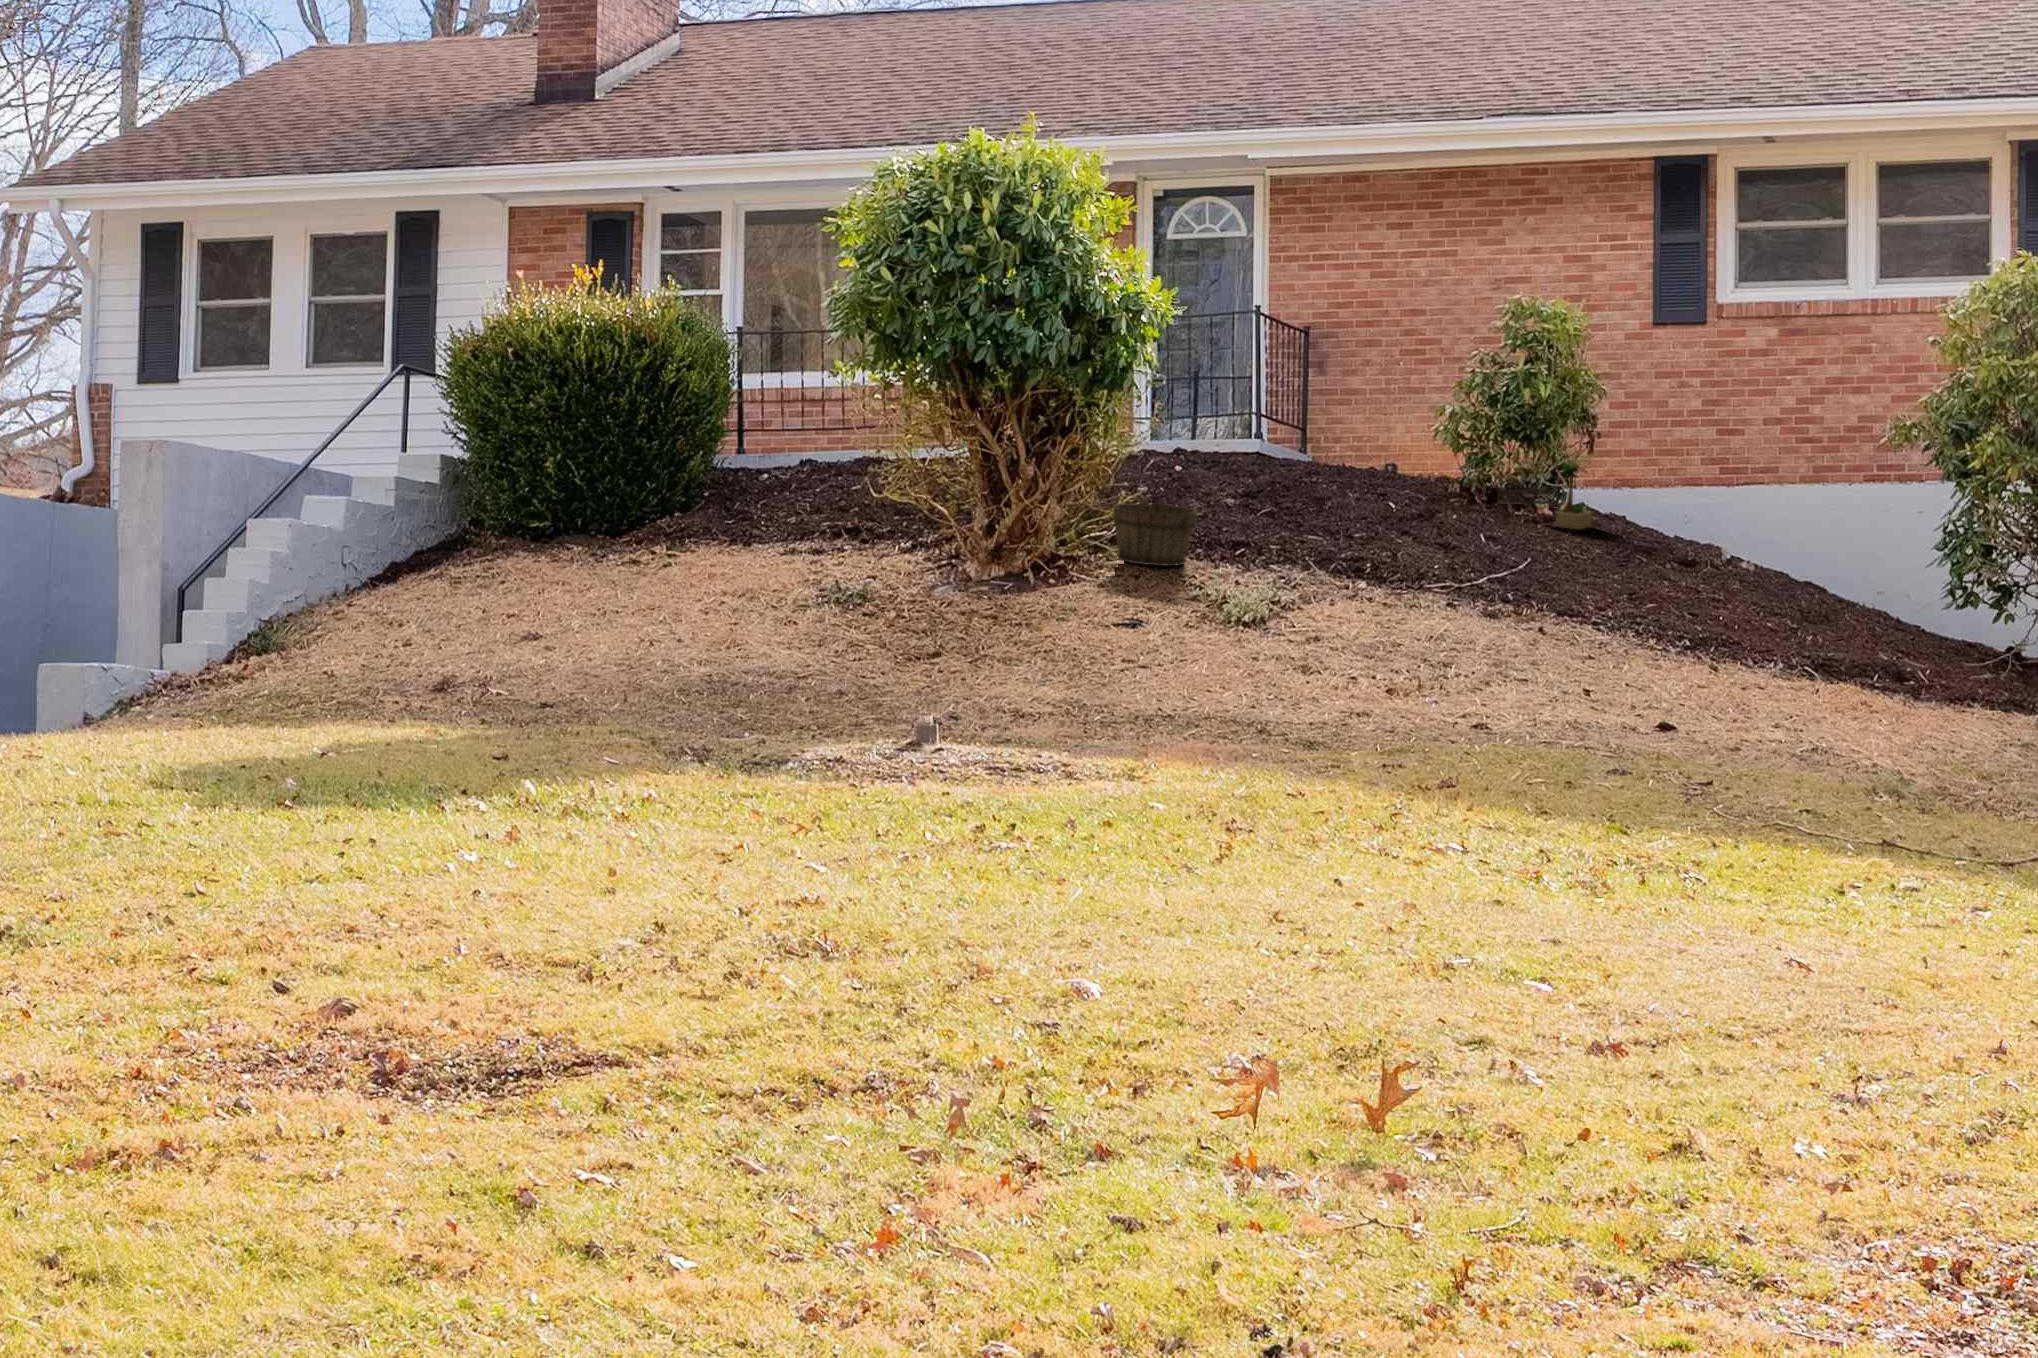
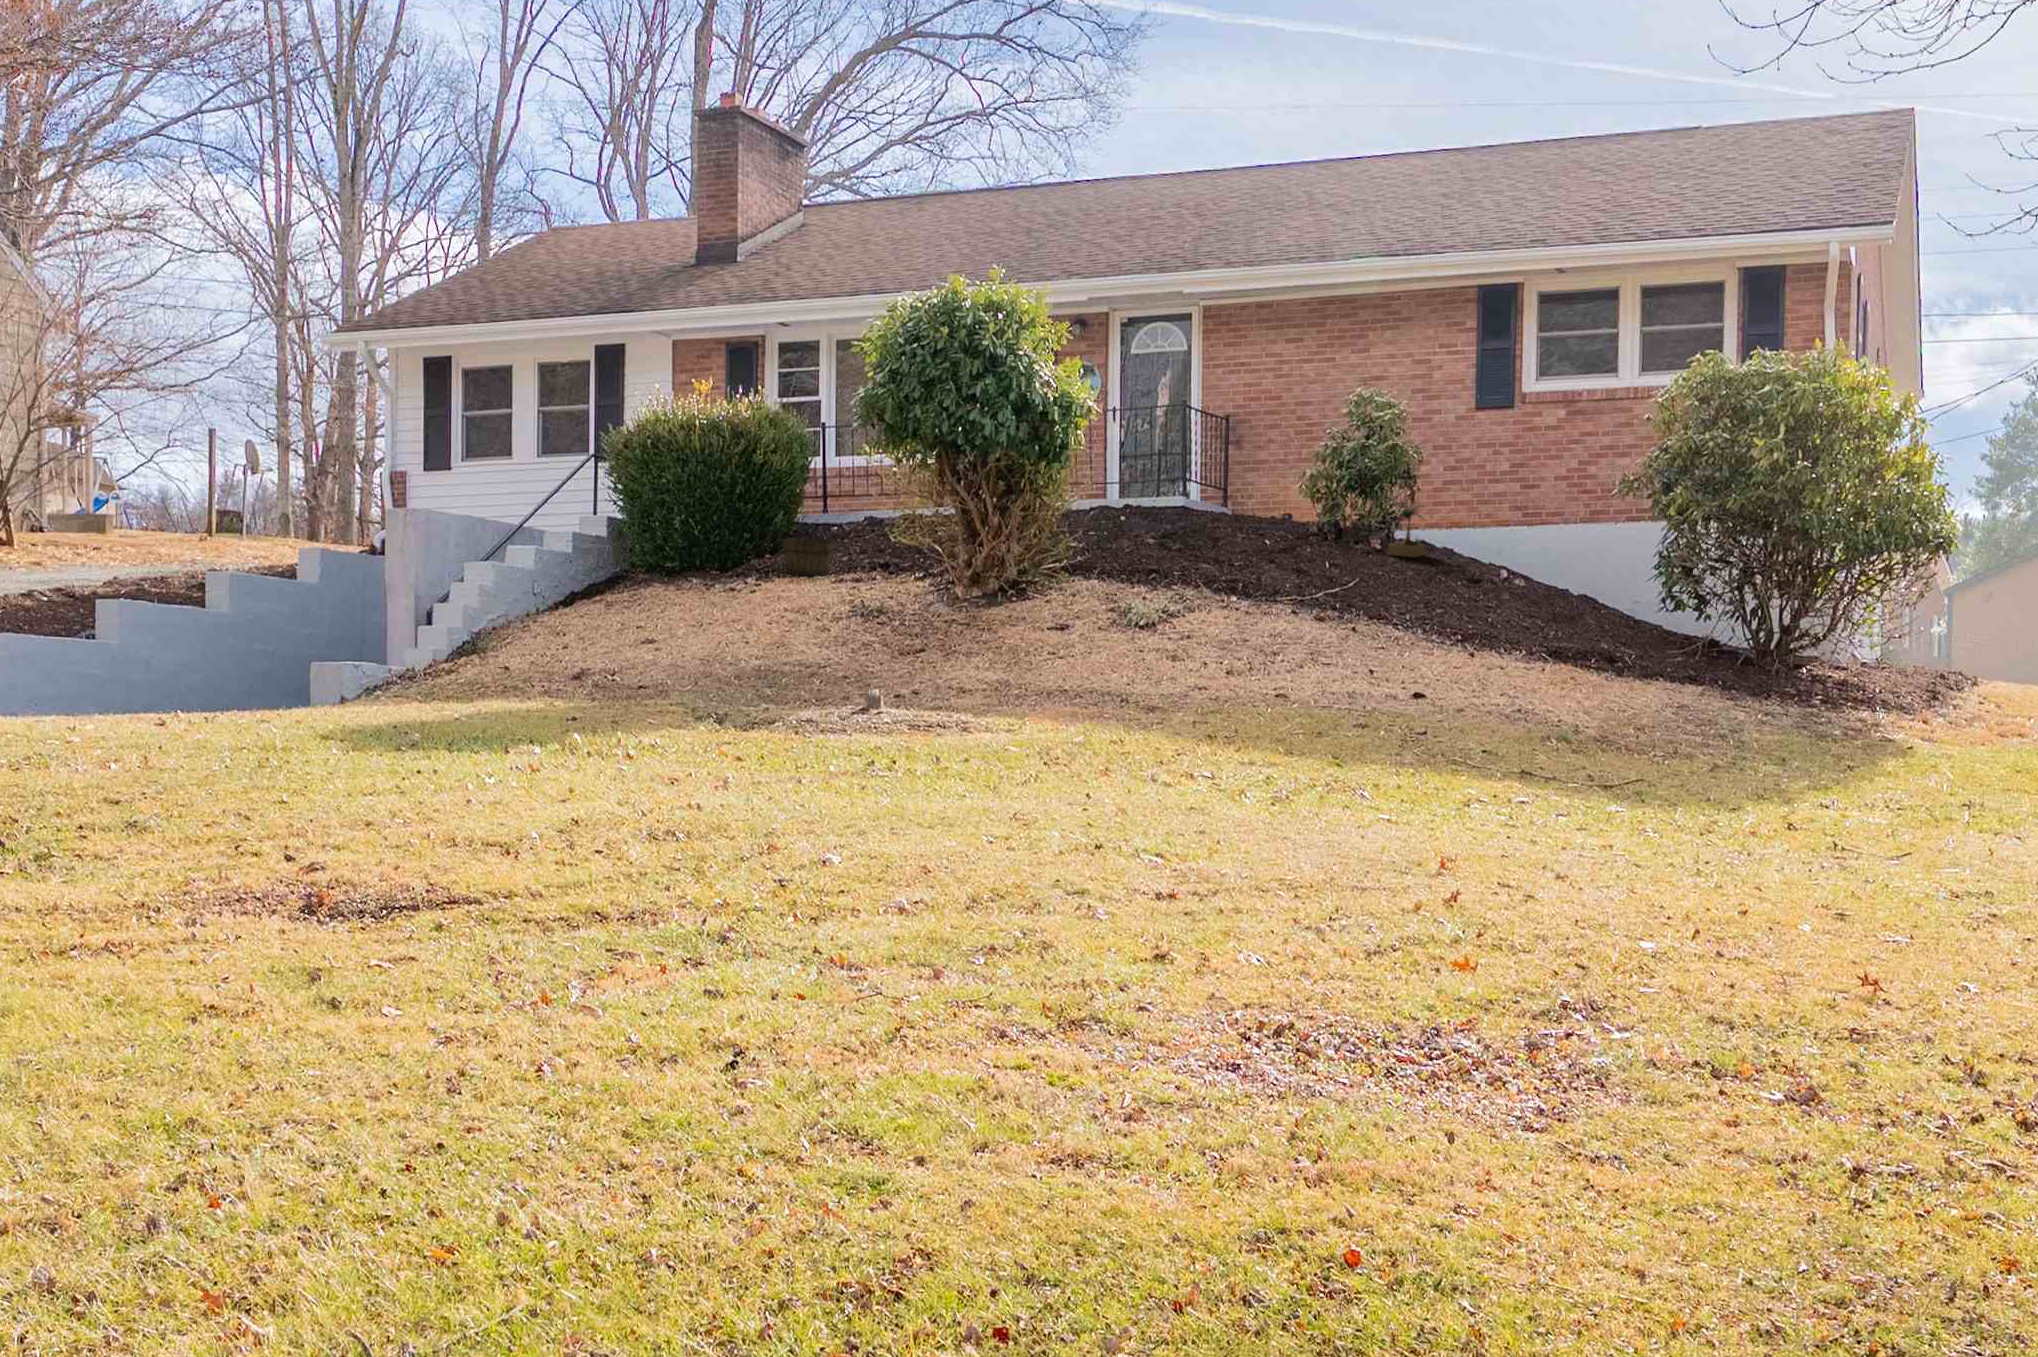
wooden bucket: present [1113,489,1197,566] -> present [783,530,835,576]

